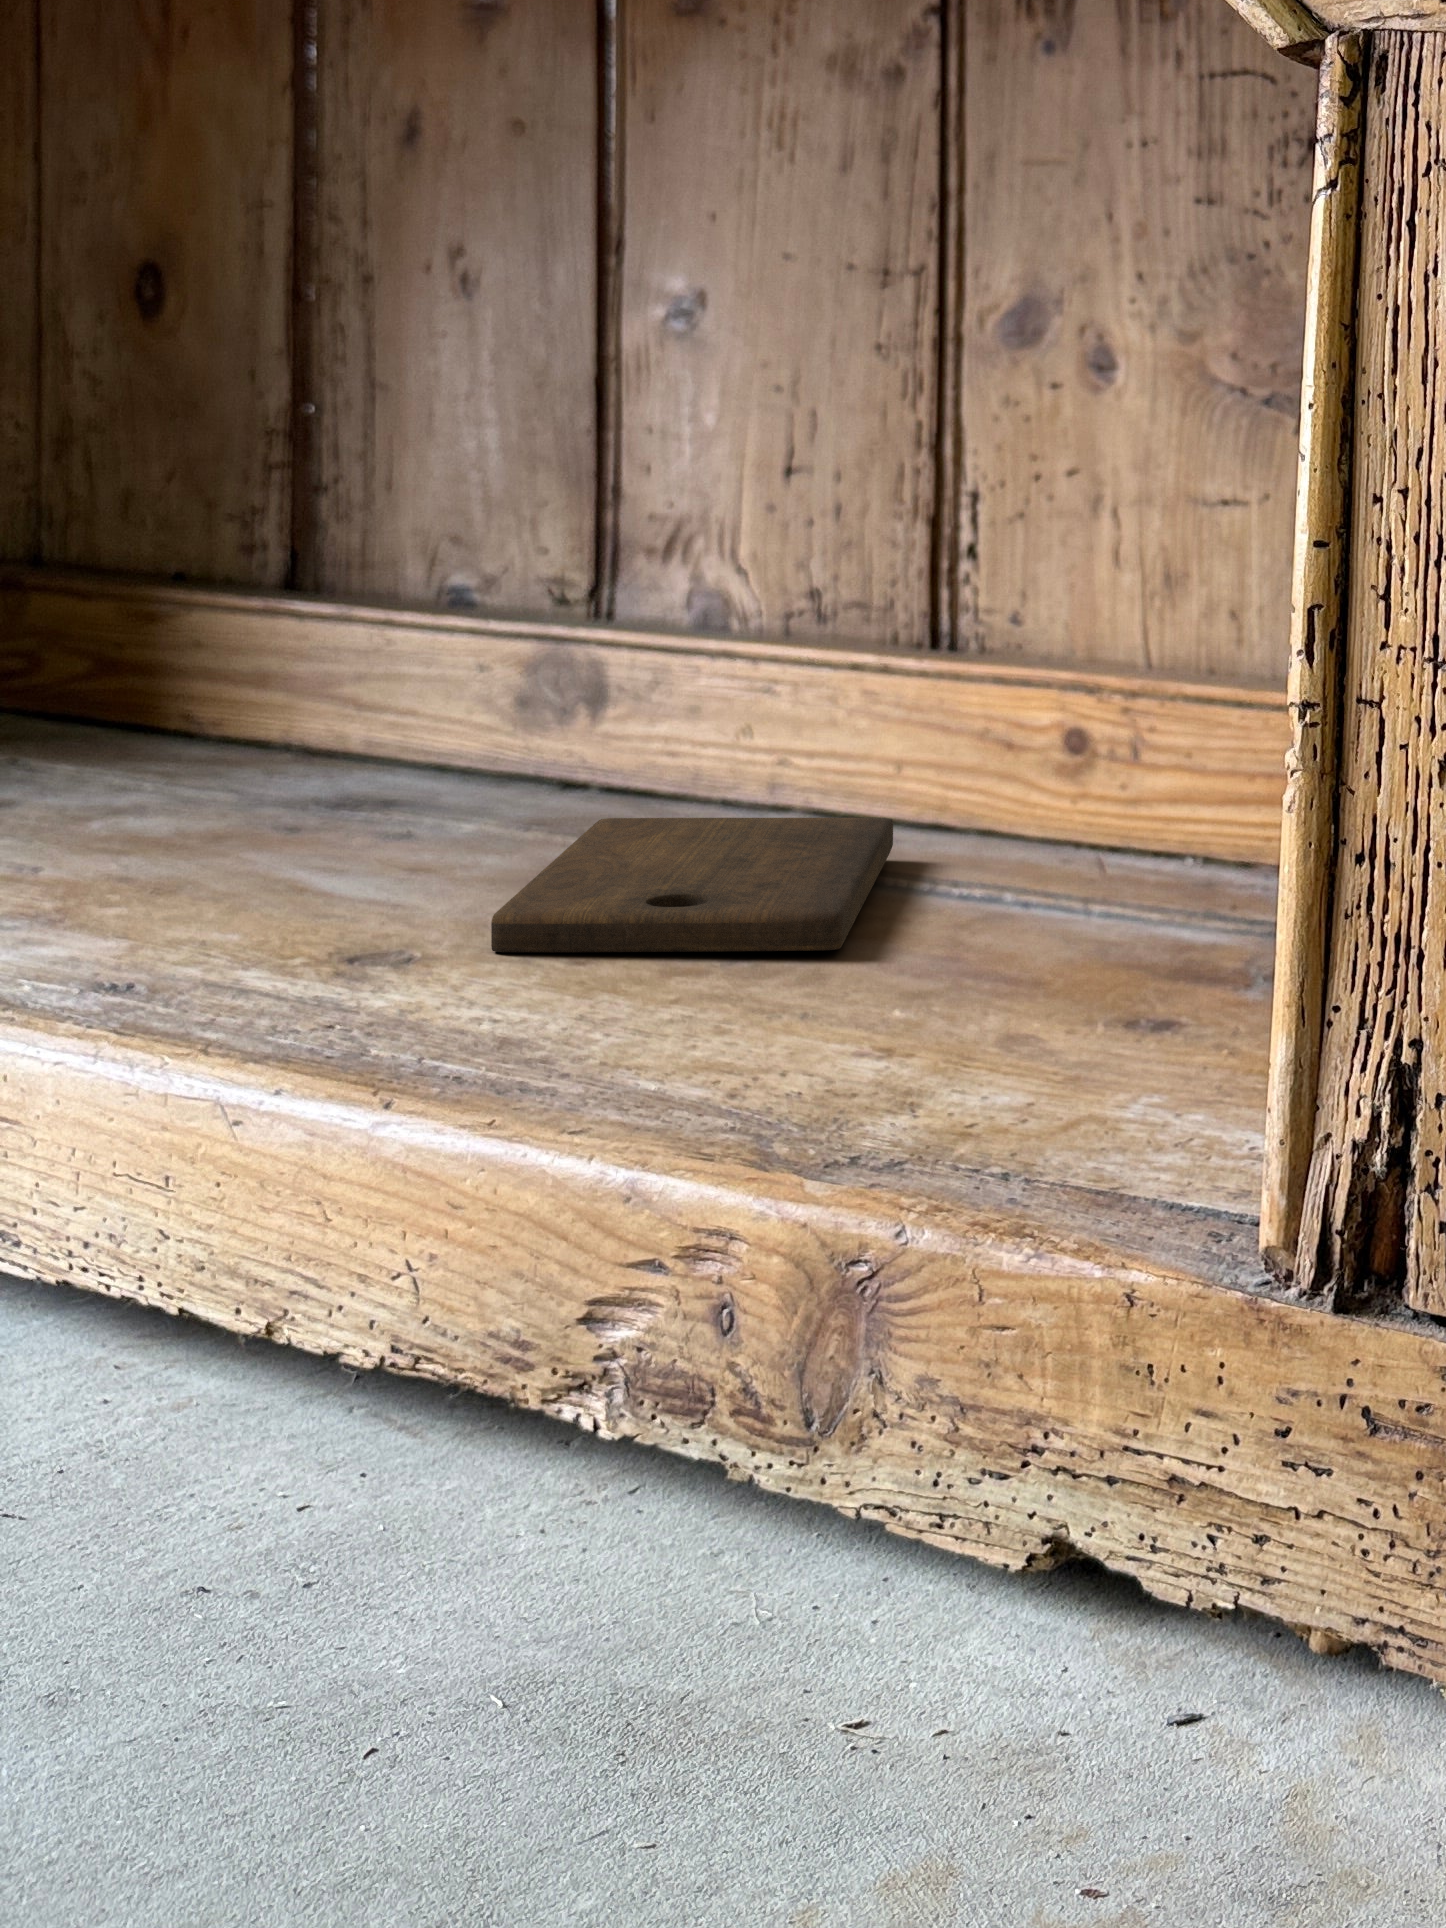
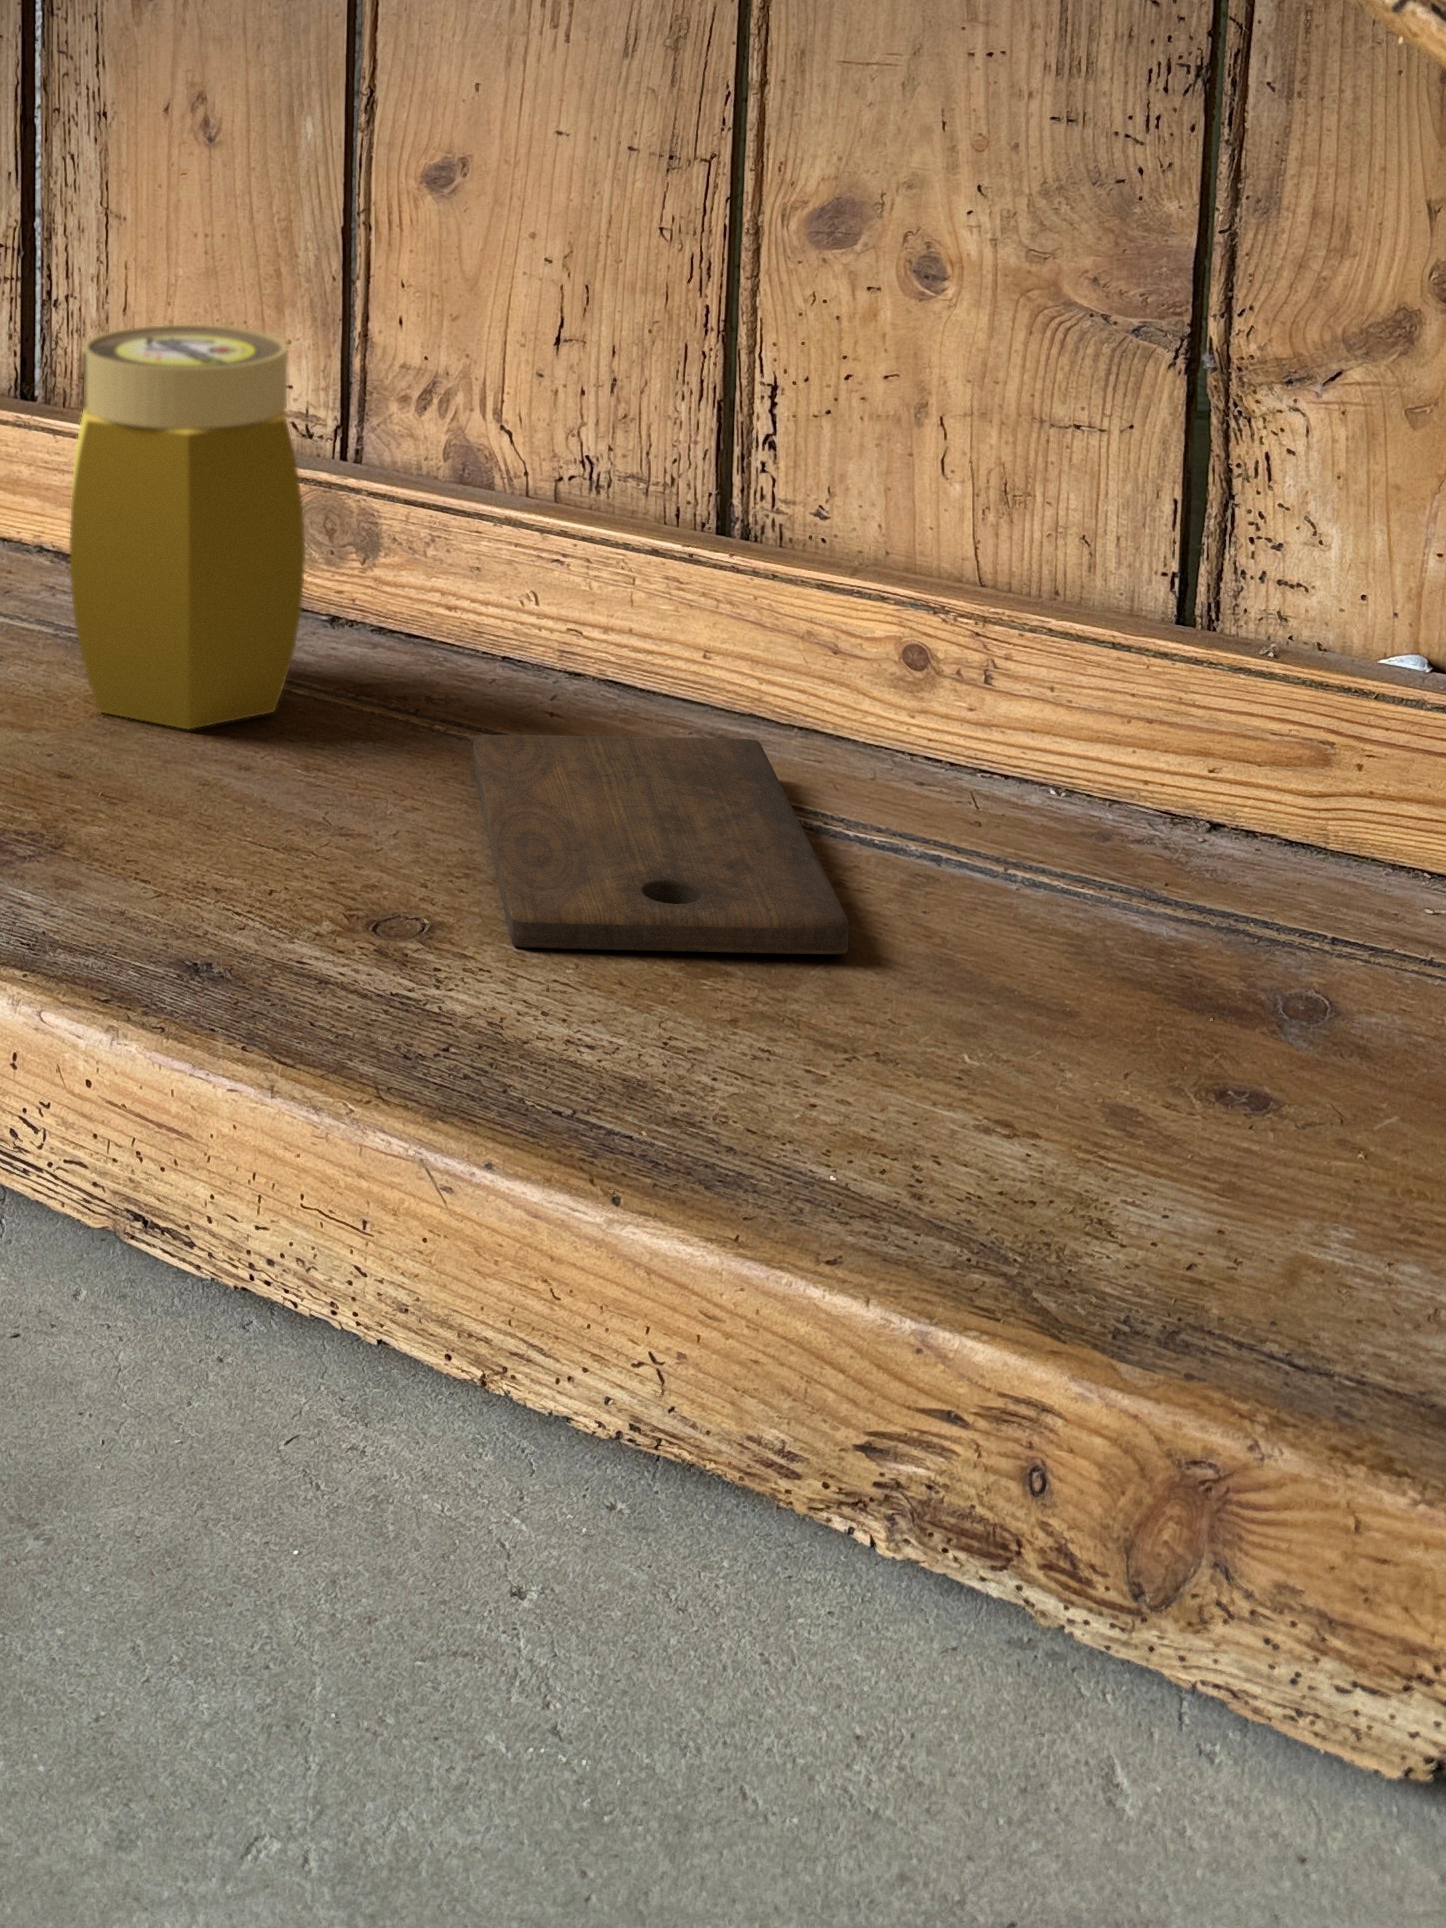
jar: none [199,436,483,831] -> present [70,325,305,729]

